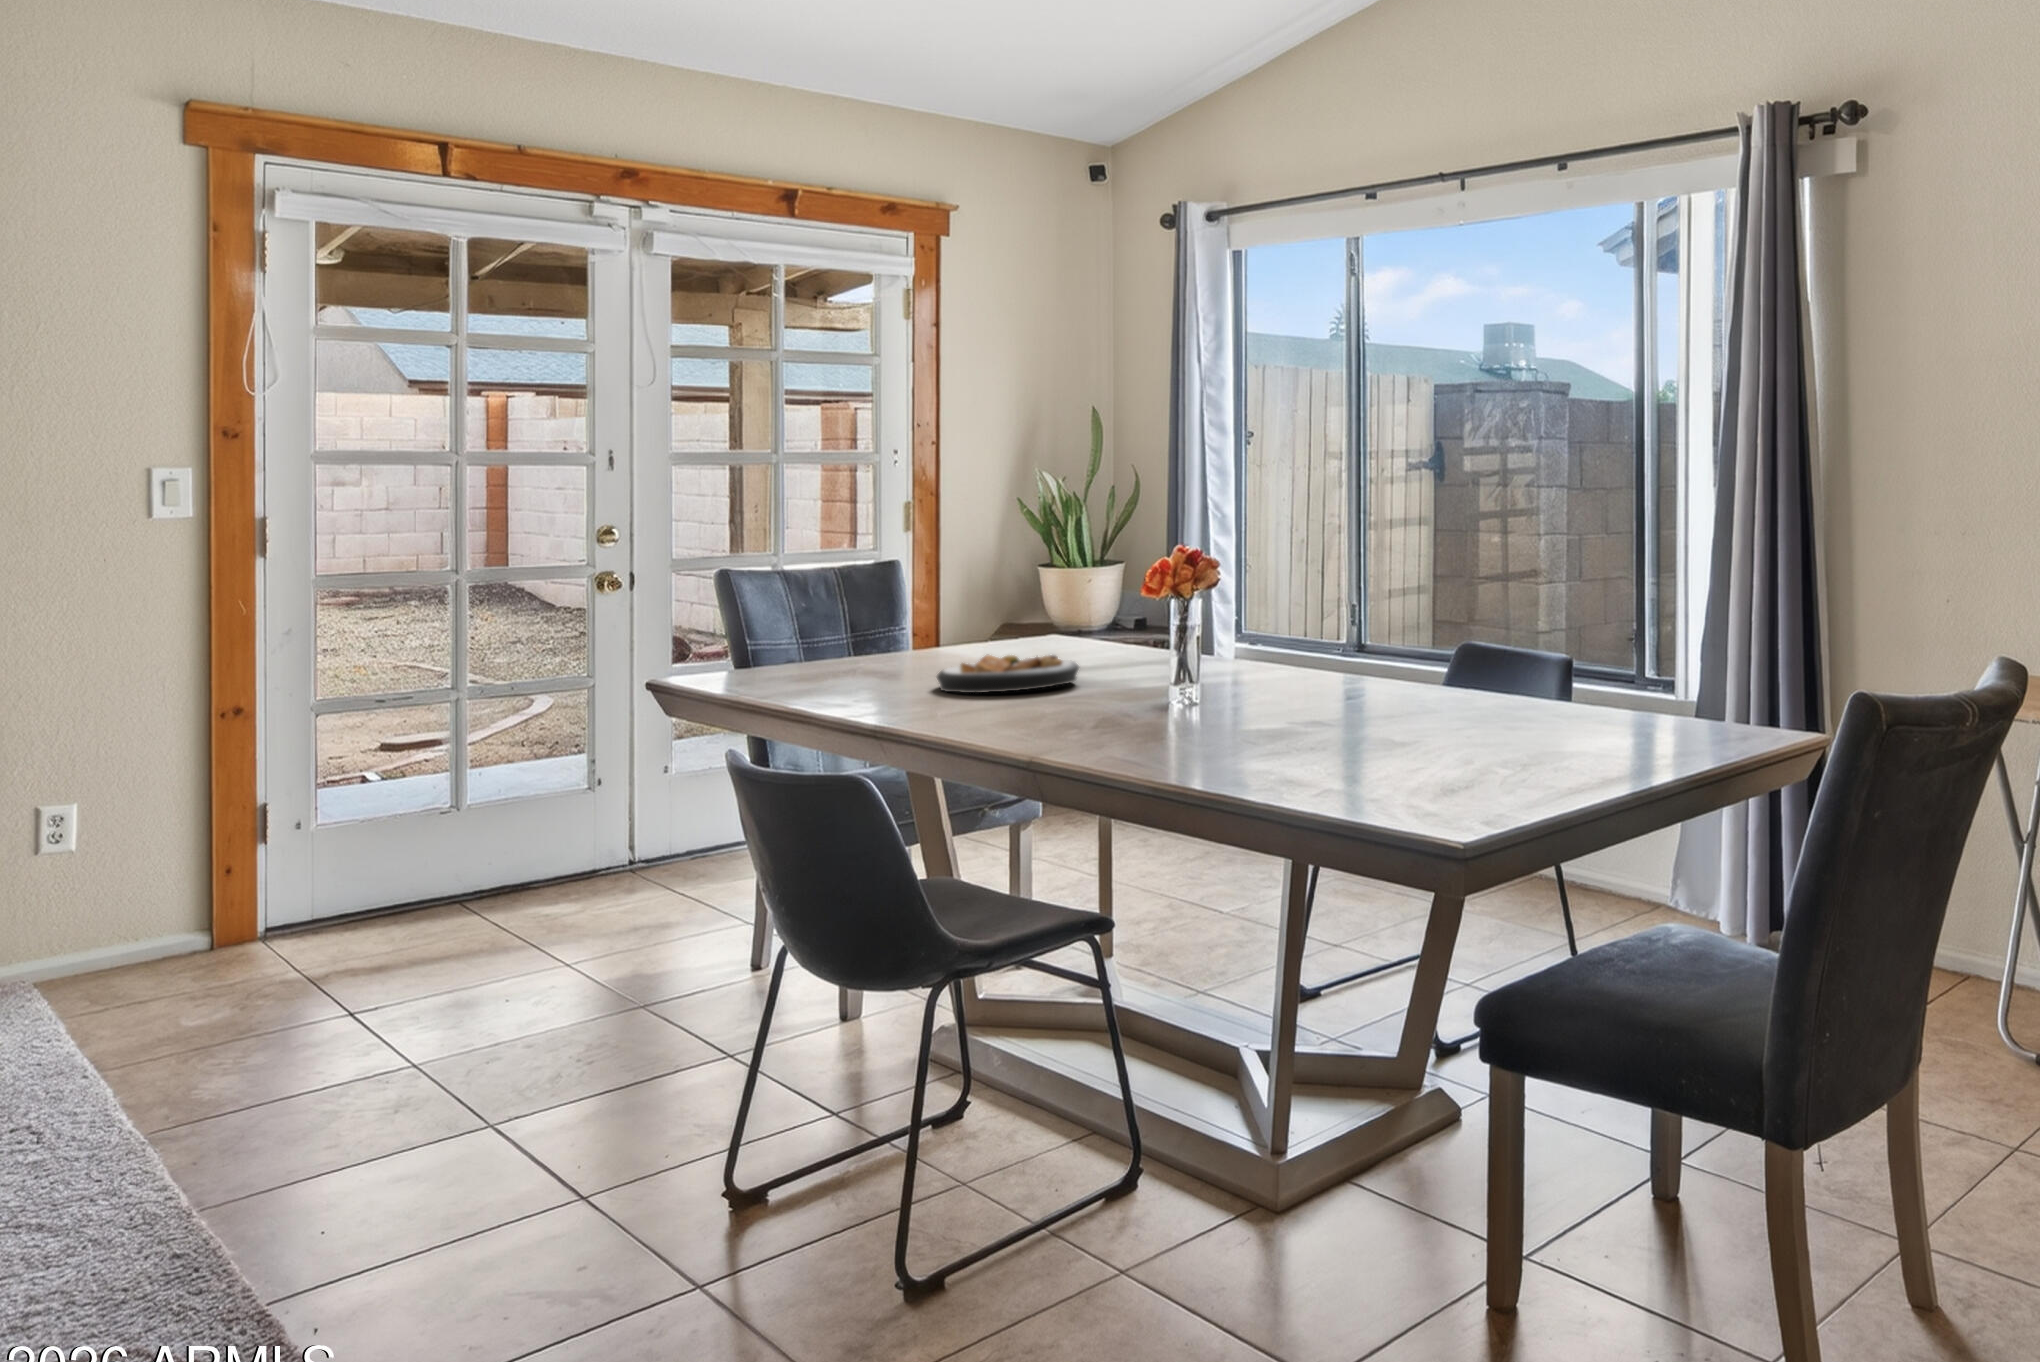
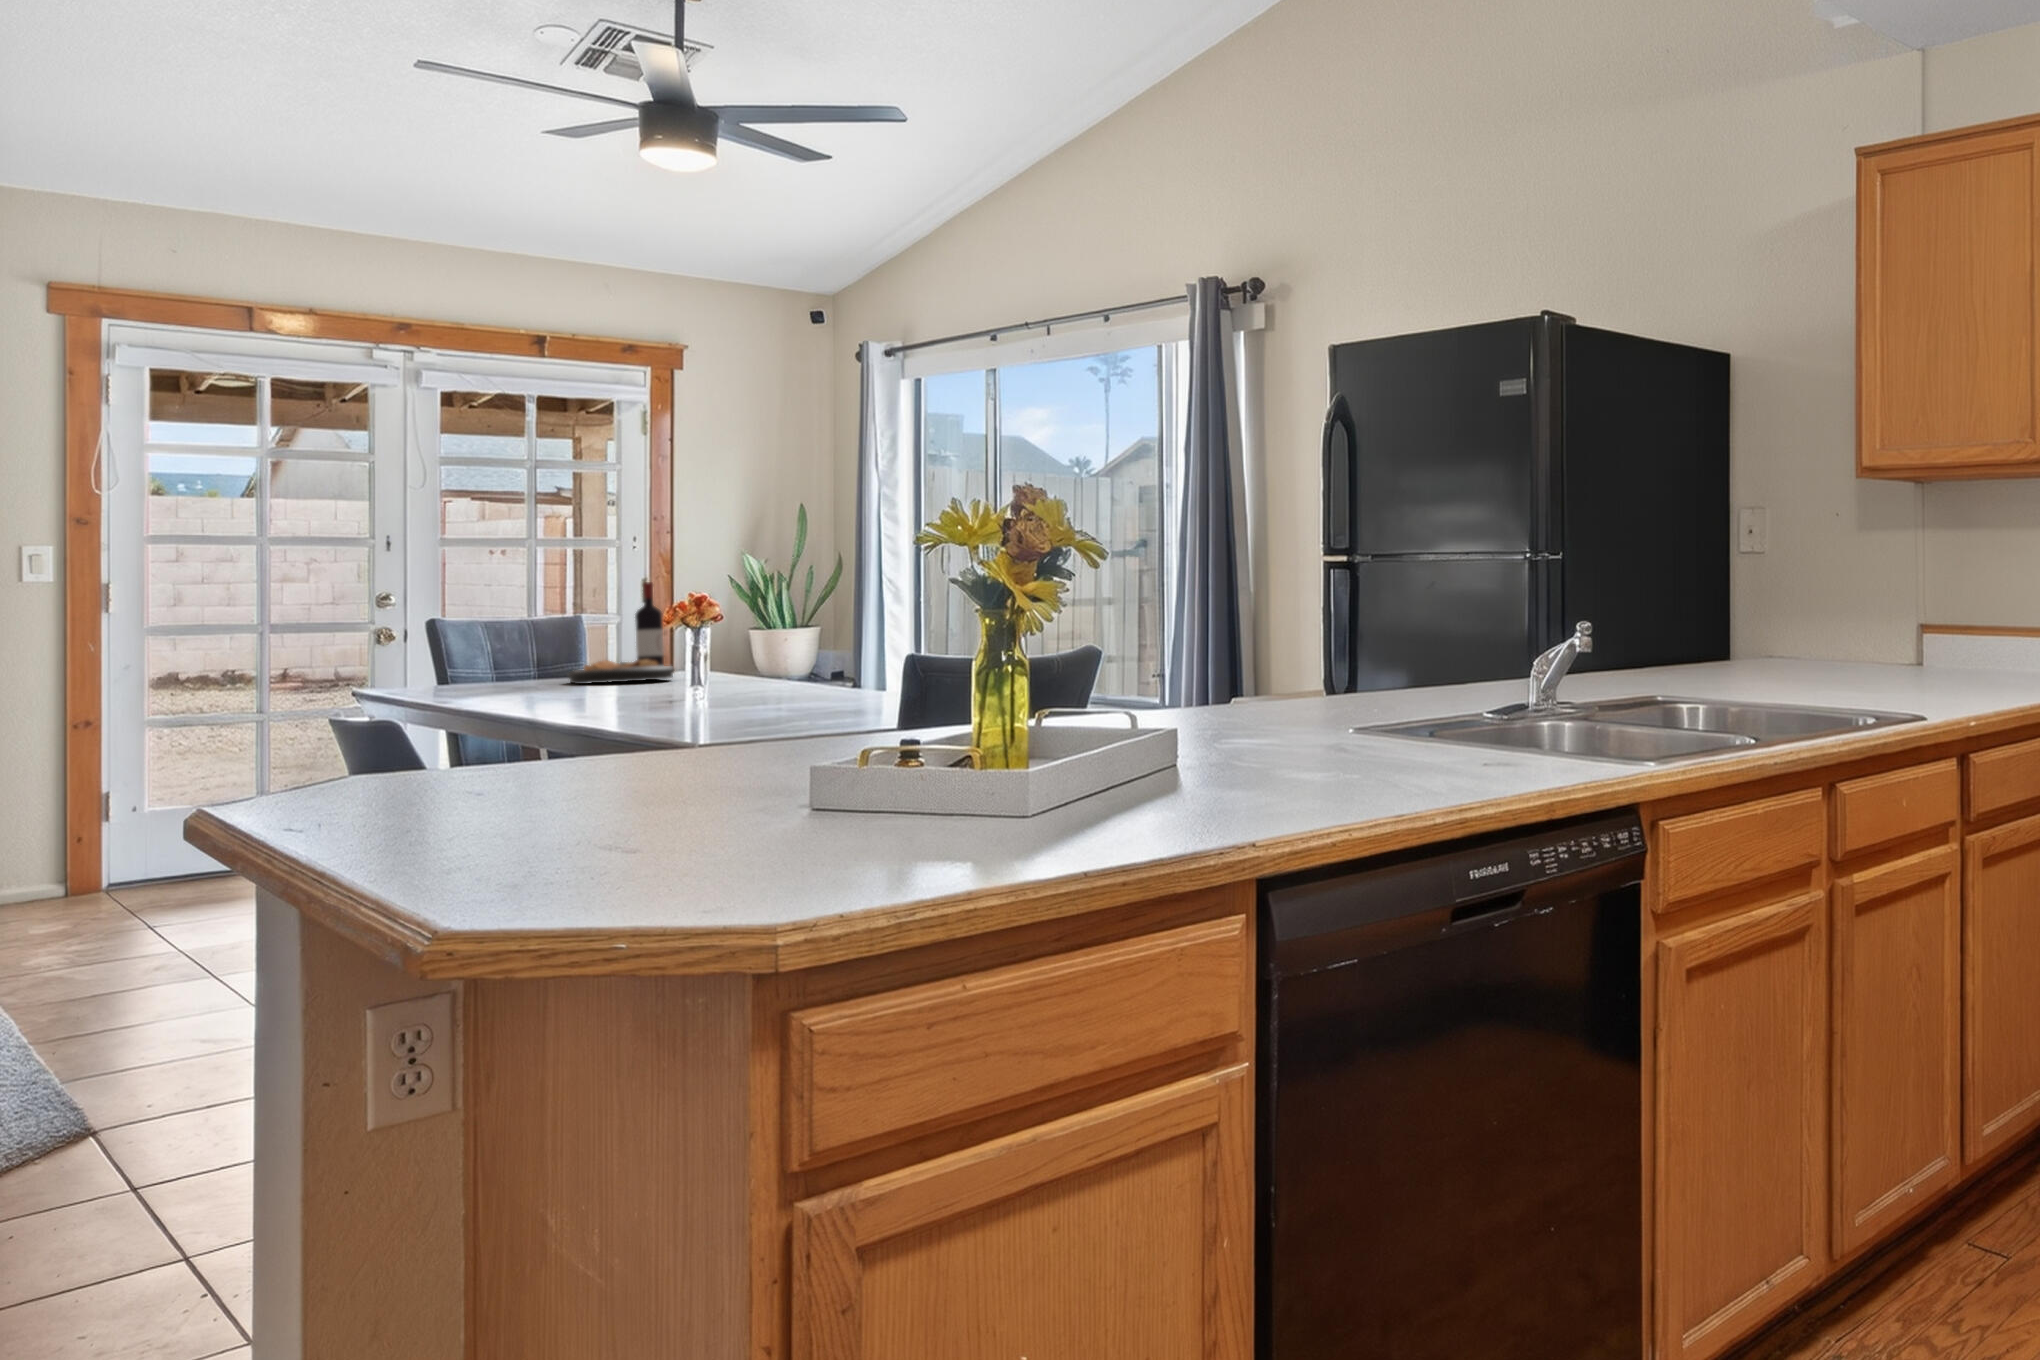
wine bottle: none [975,527,1011,652] -> present [635,582,664,666]

